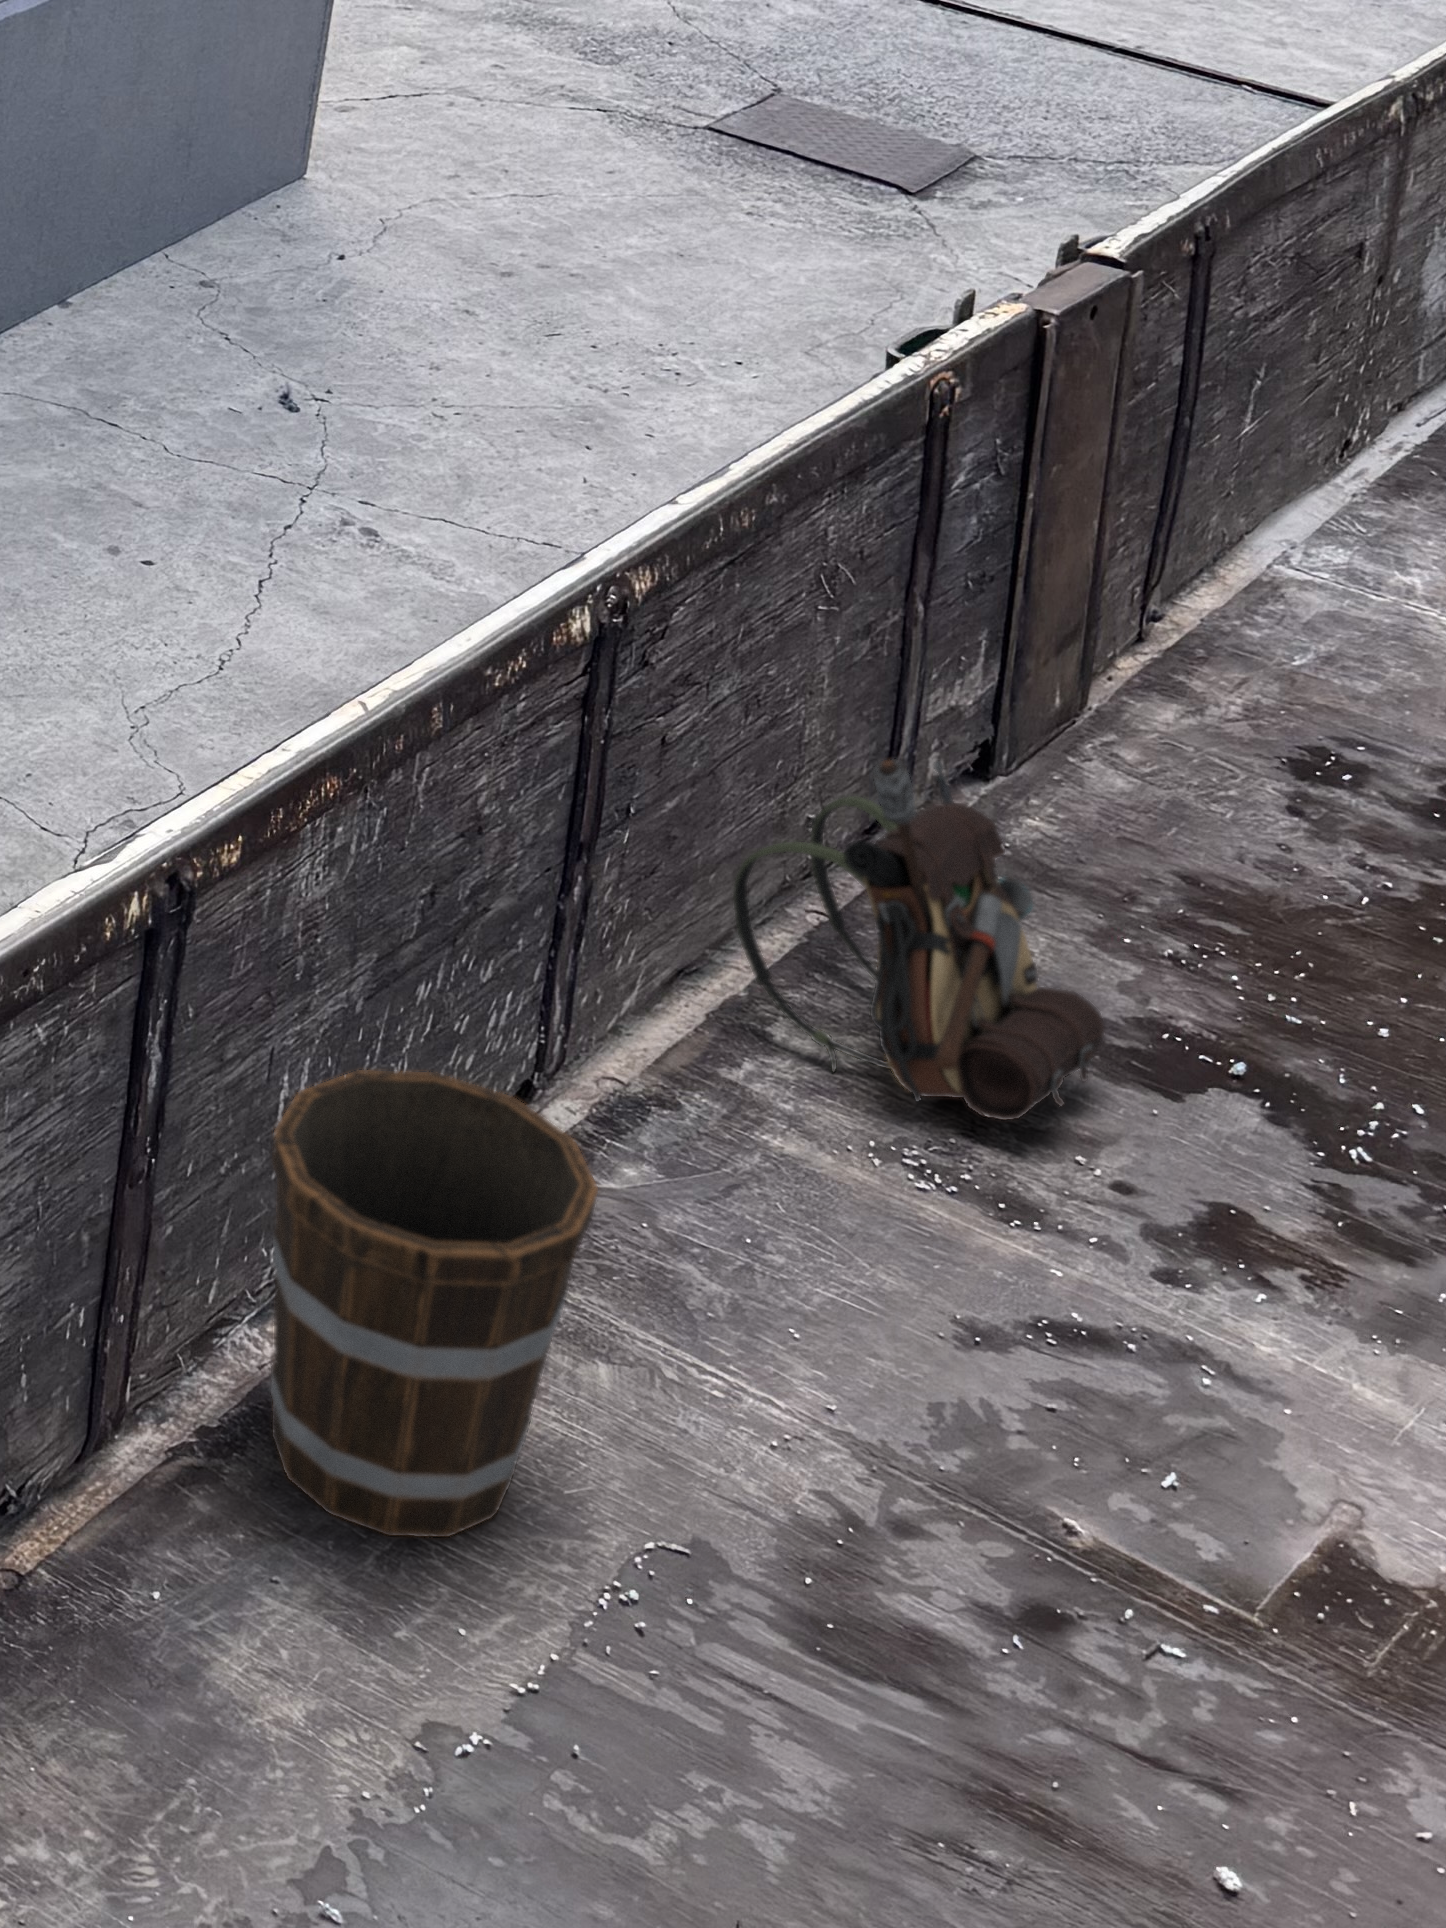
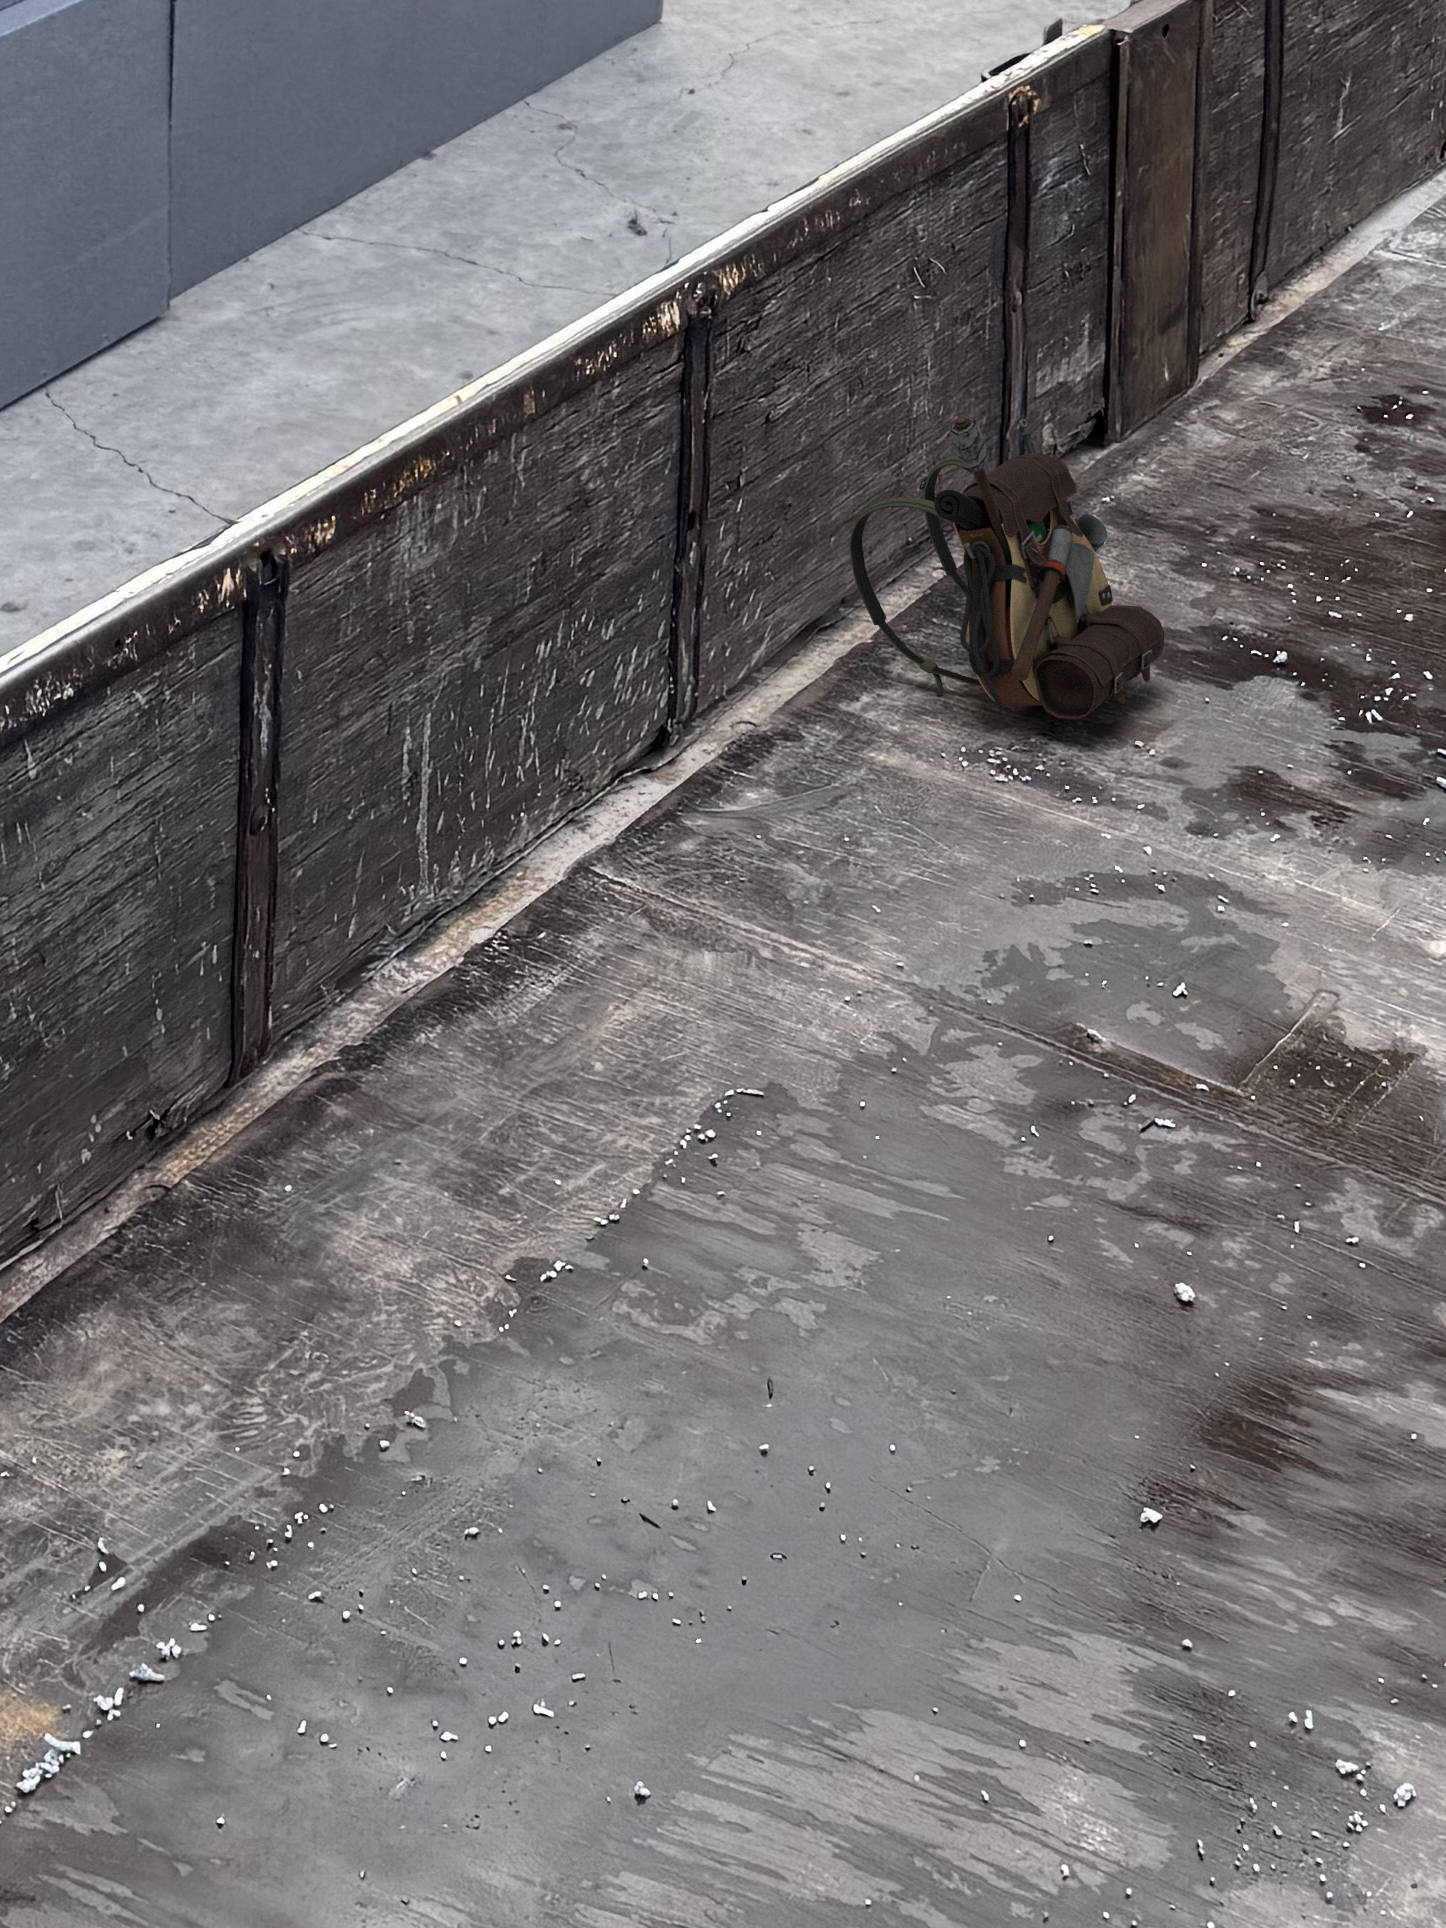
bucket: present [271,1070,598,1537] -> none [388,711,668,1114]

